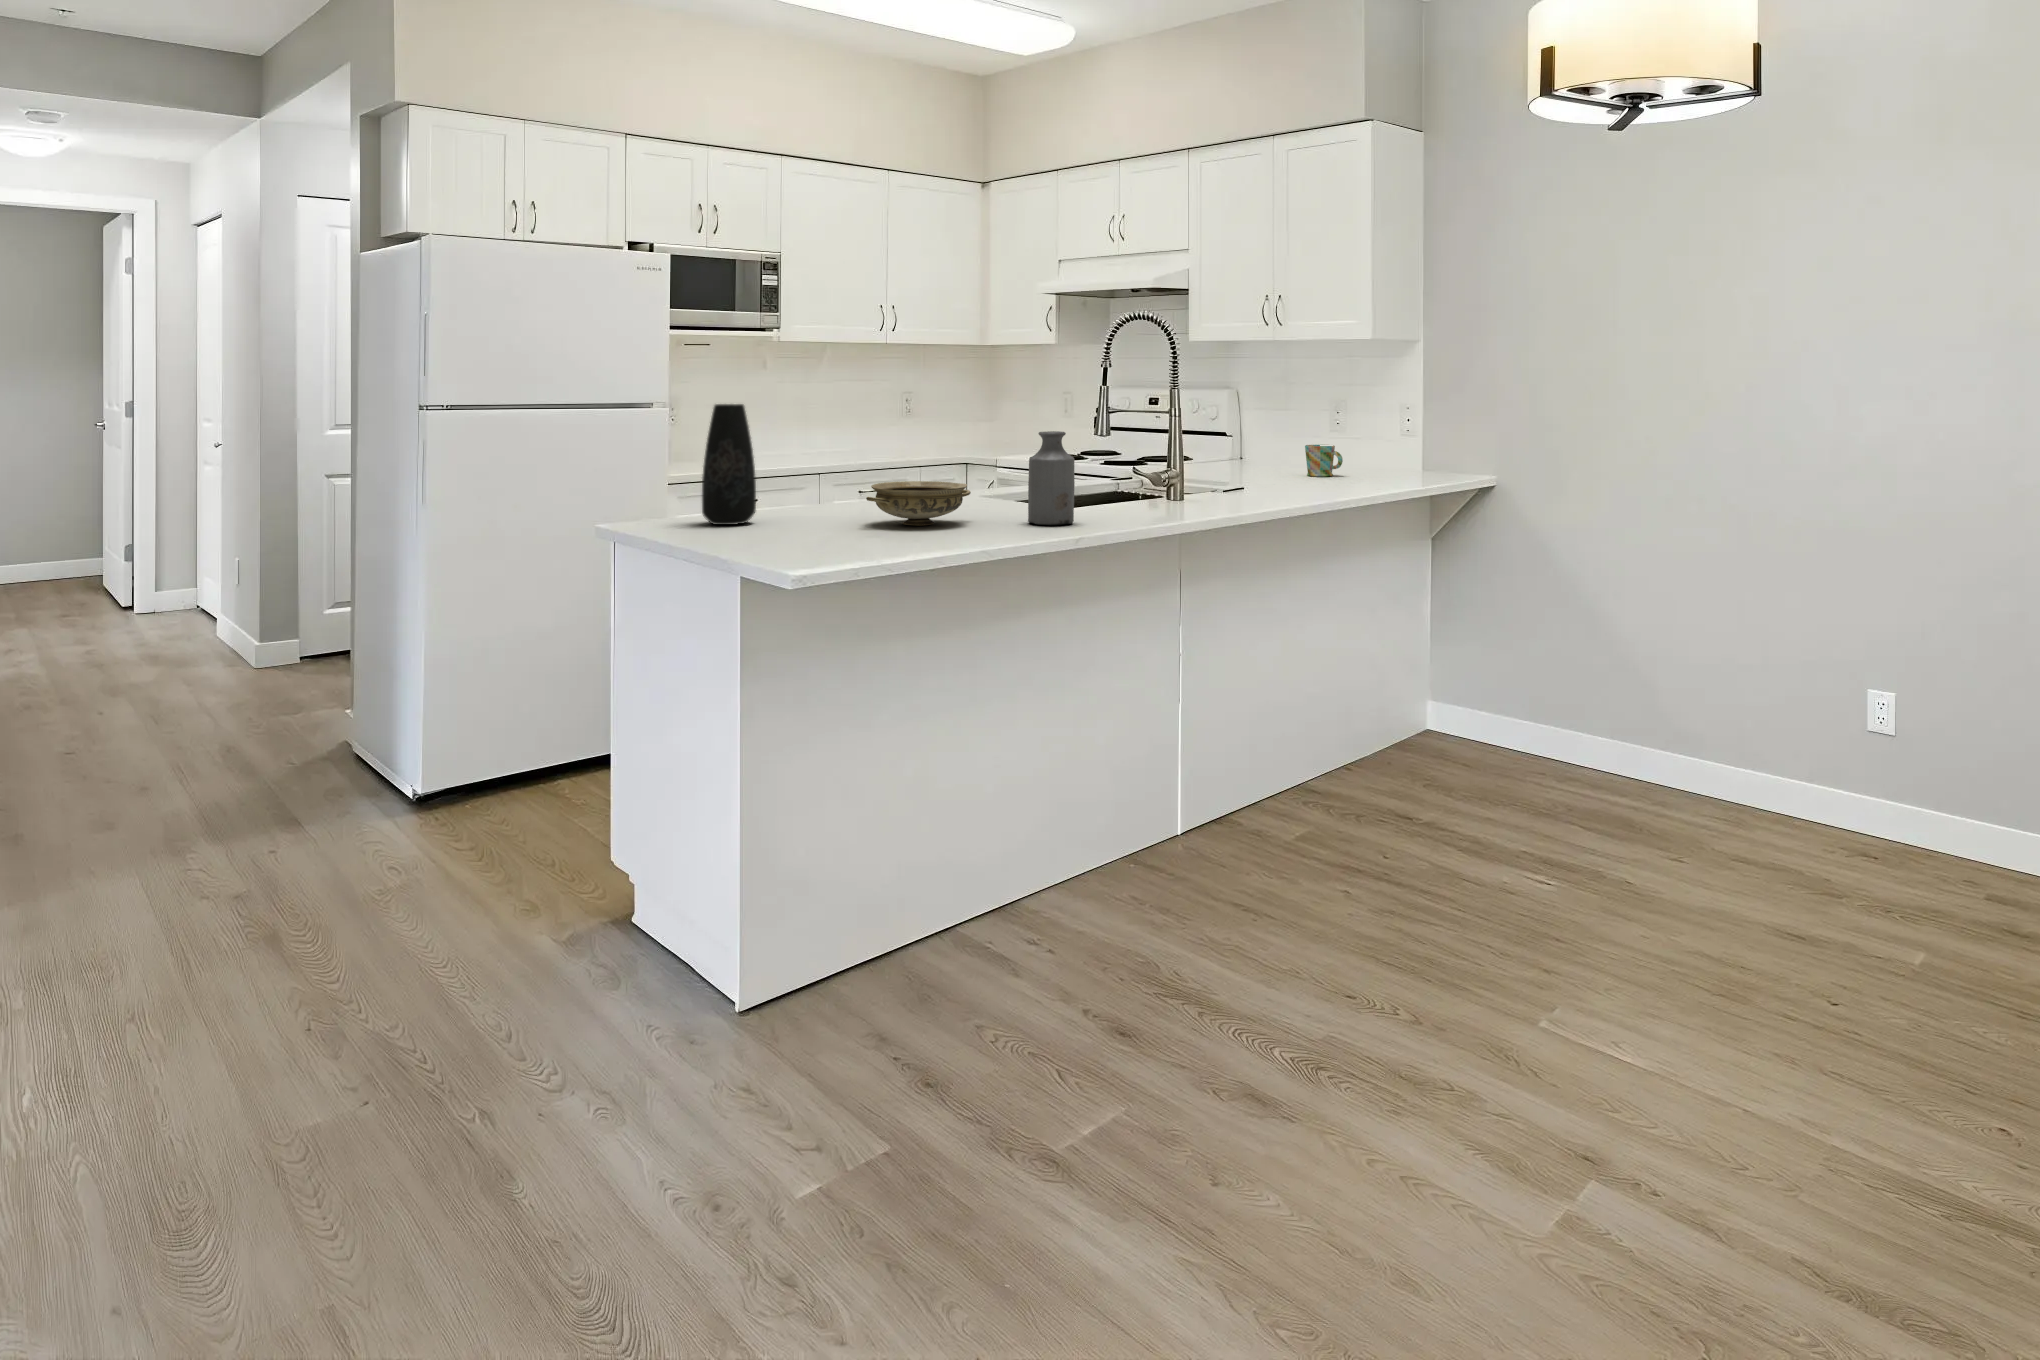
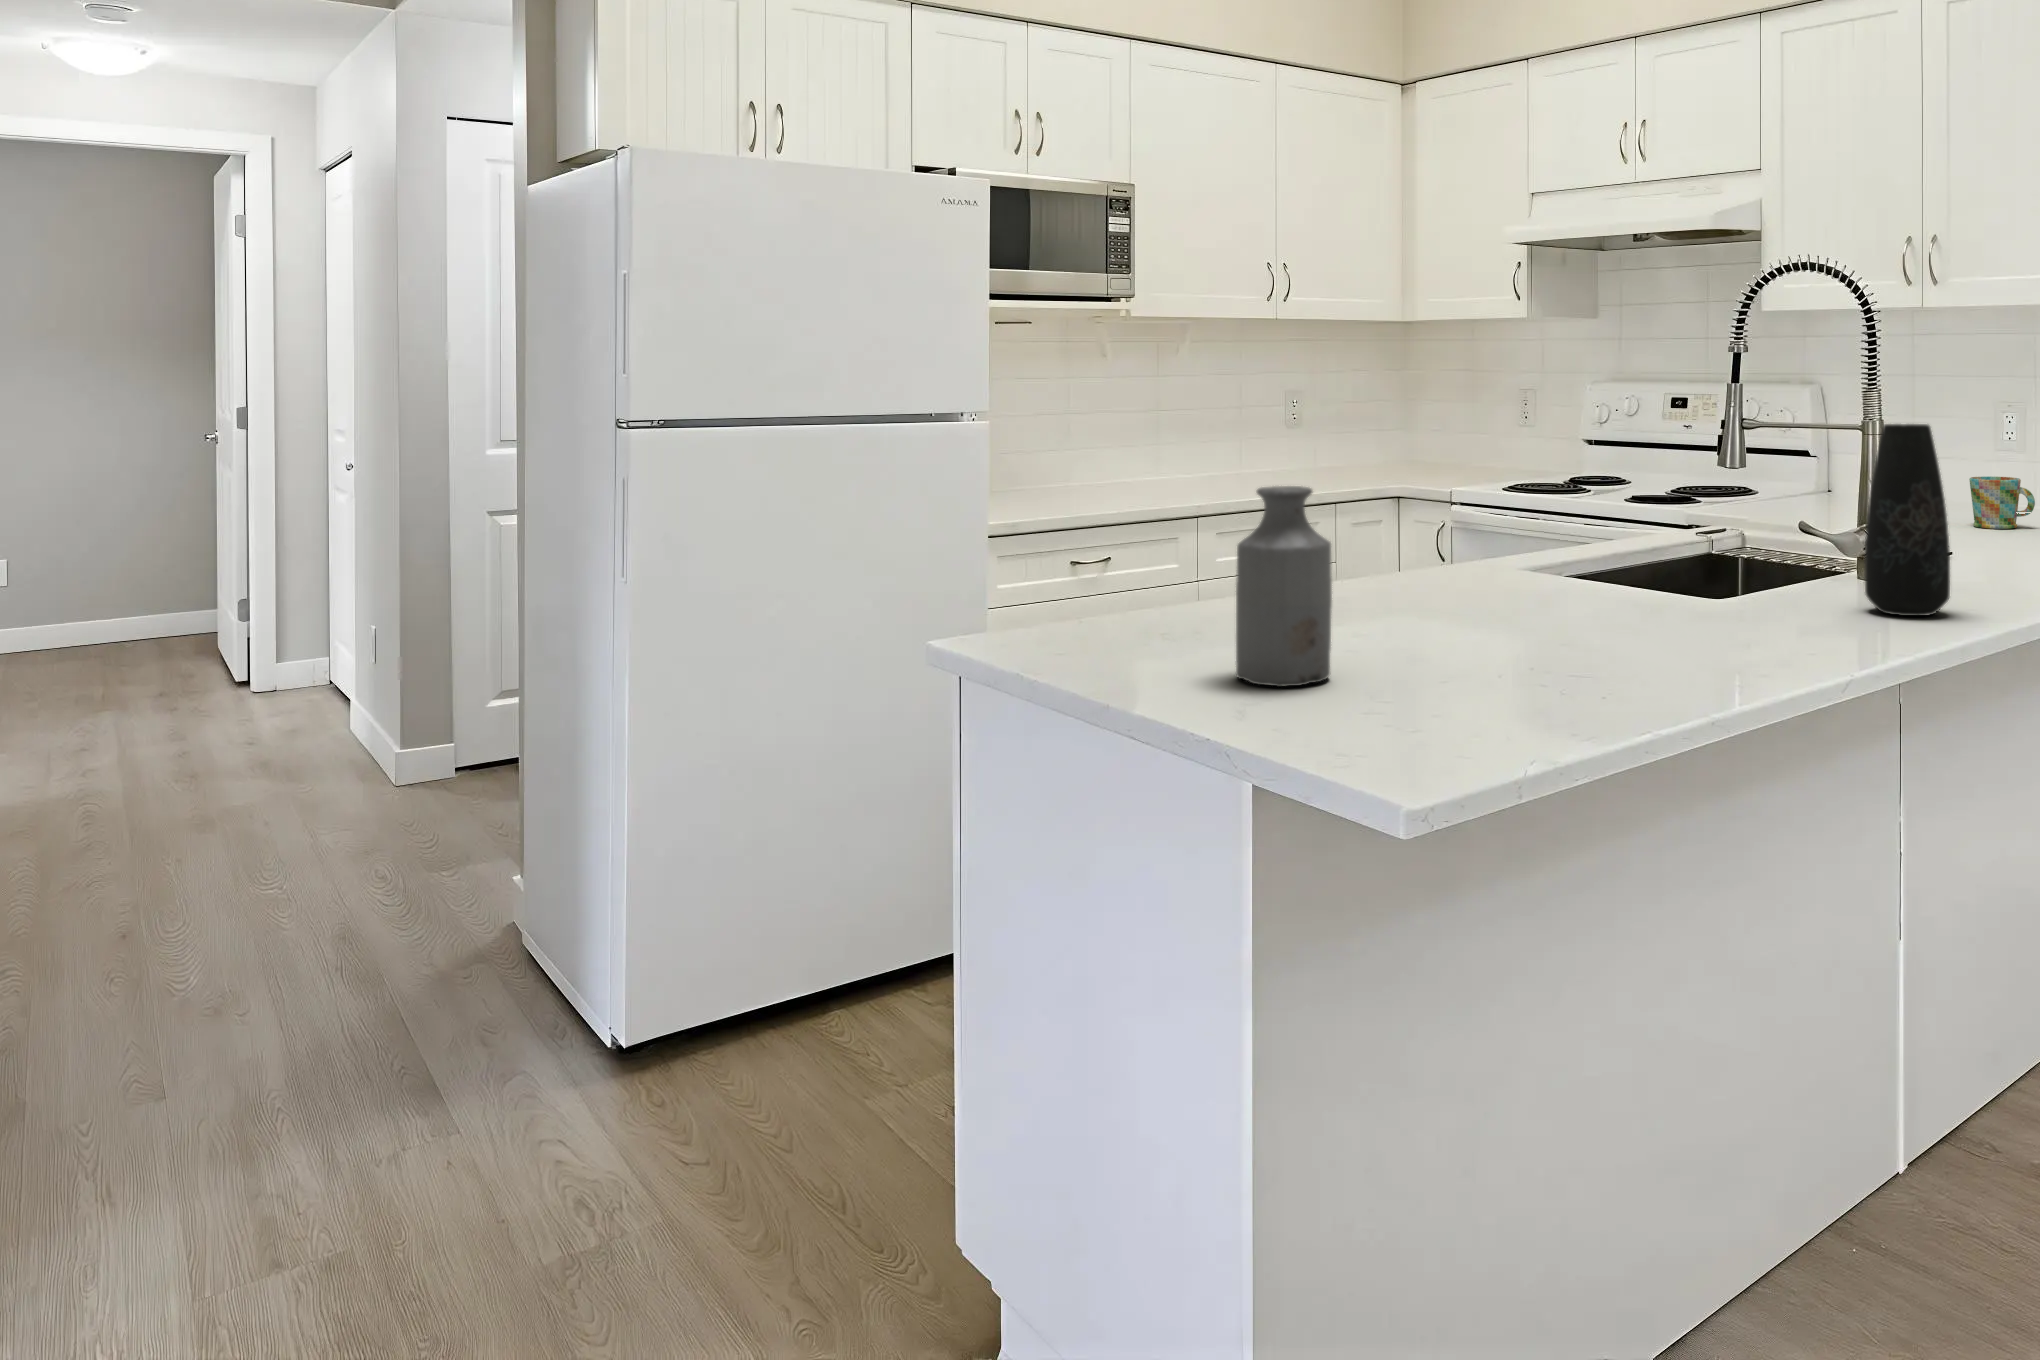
vase: present [702,404,756,525] -> present [1864,424,1950,616]
bottle: present [1028,431,1075,525] -> present [1236,486,1332,687]
ceramic bowl: present [866,481,971,525] -> none [1400,562,1572,648]

